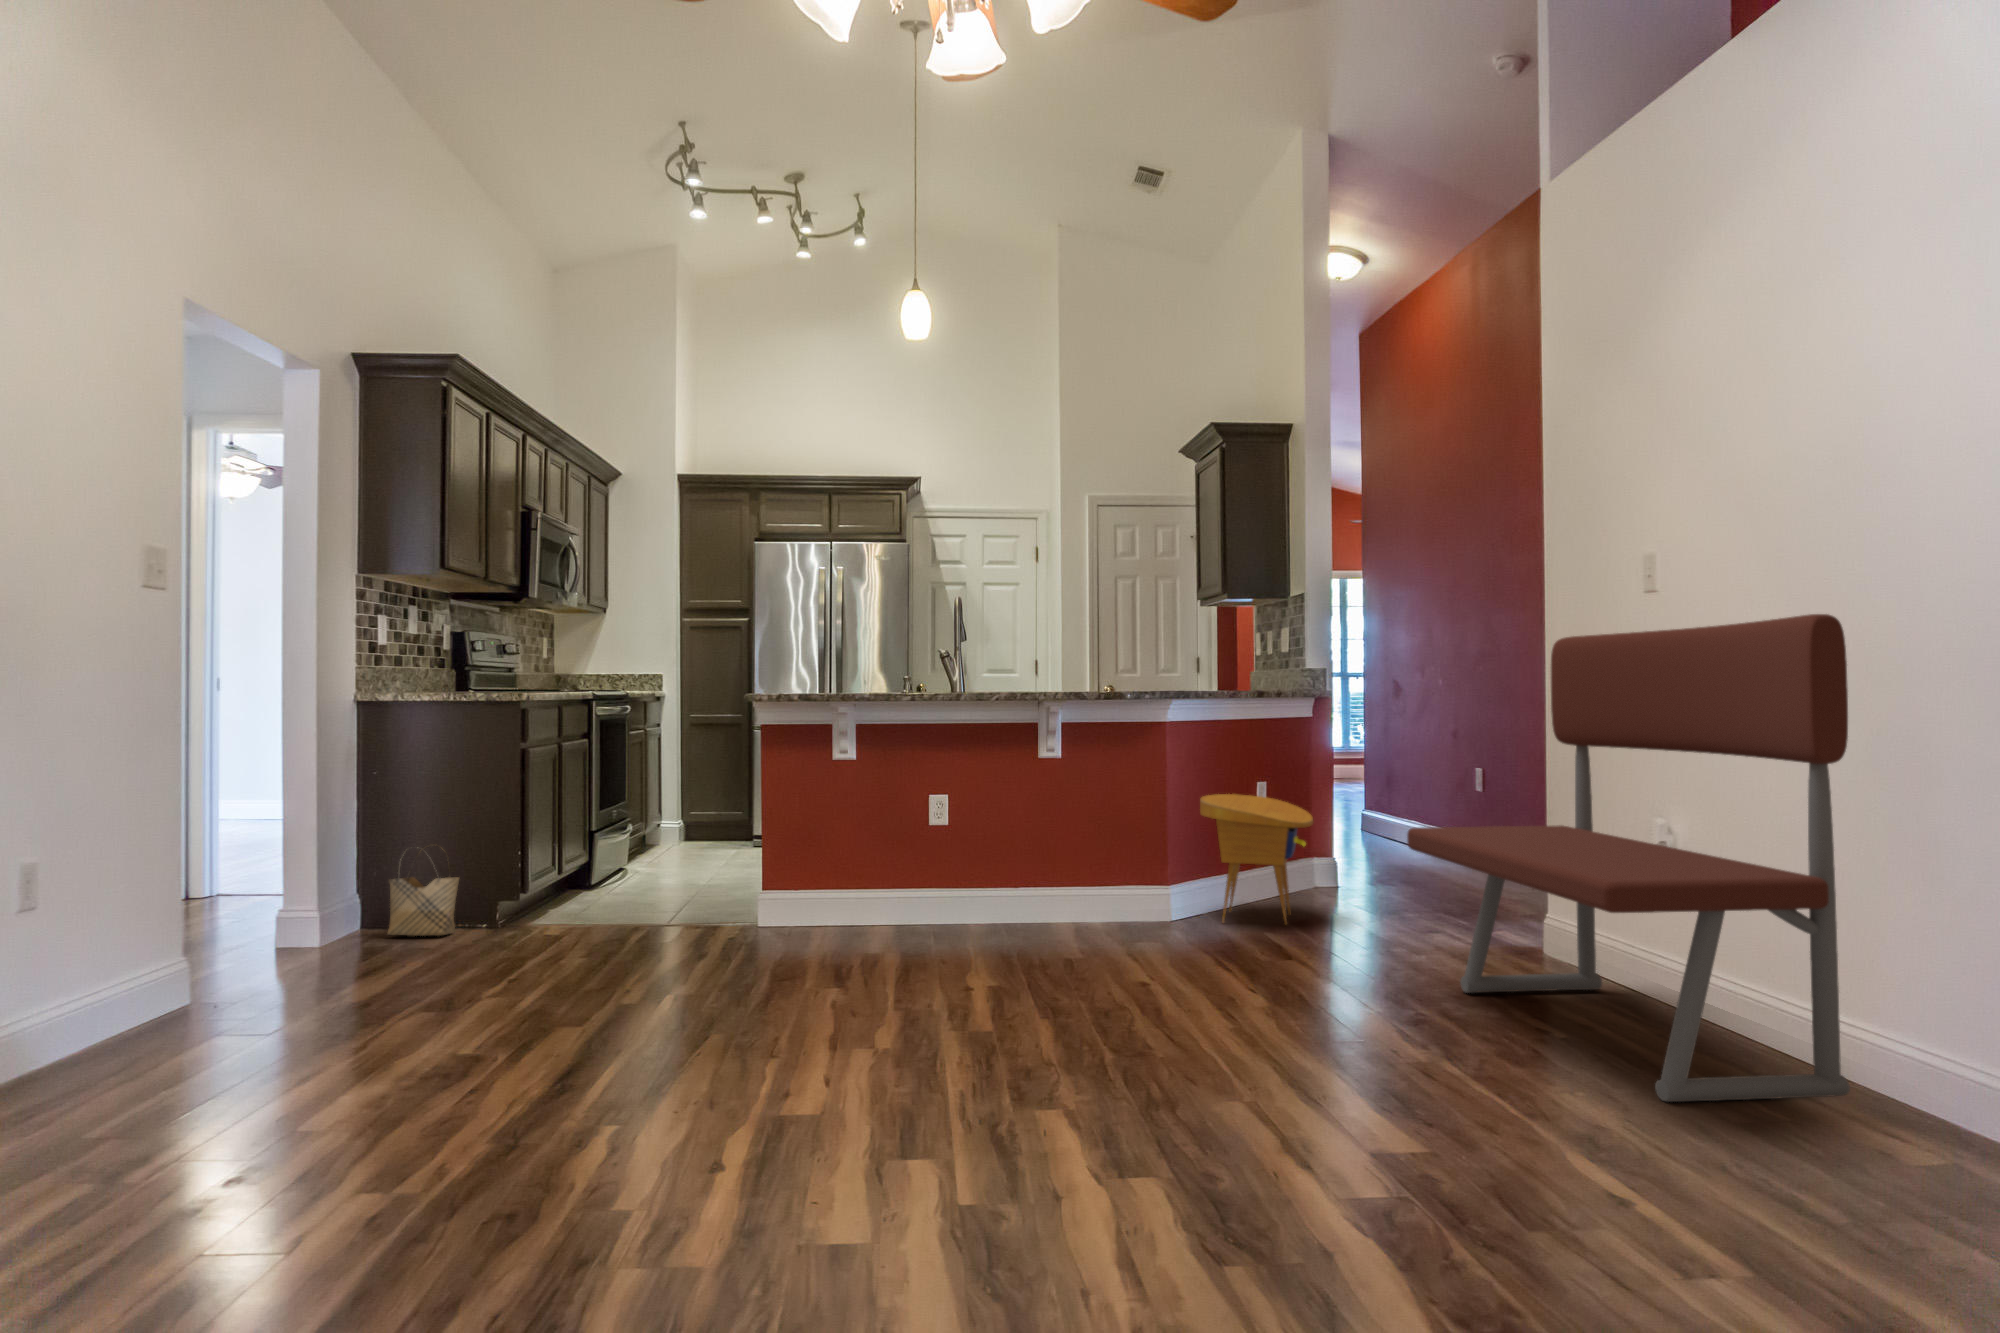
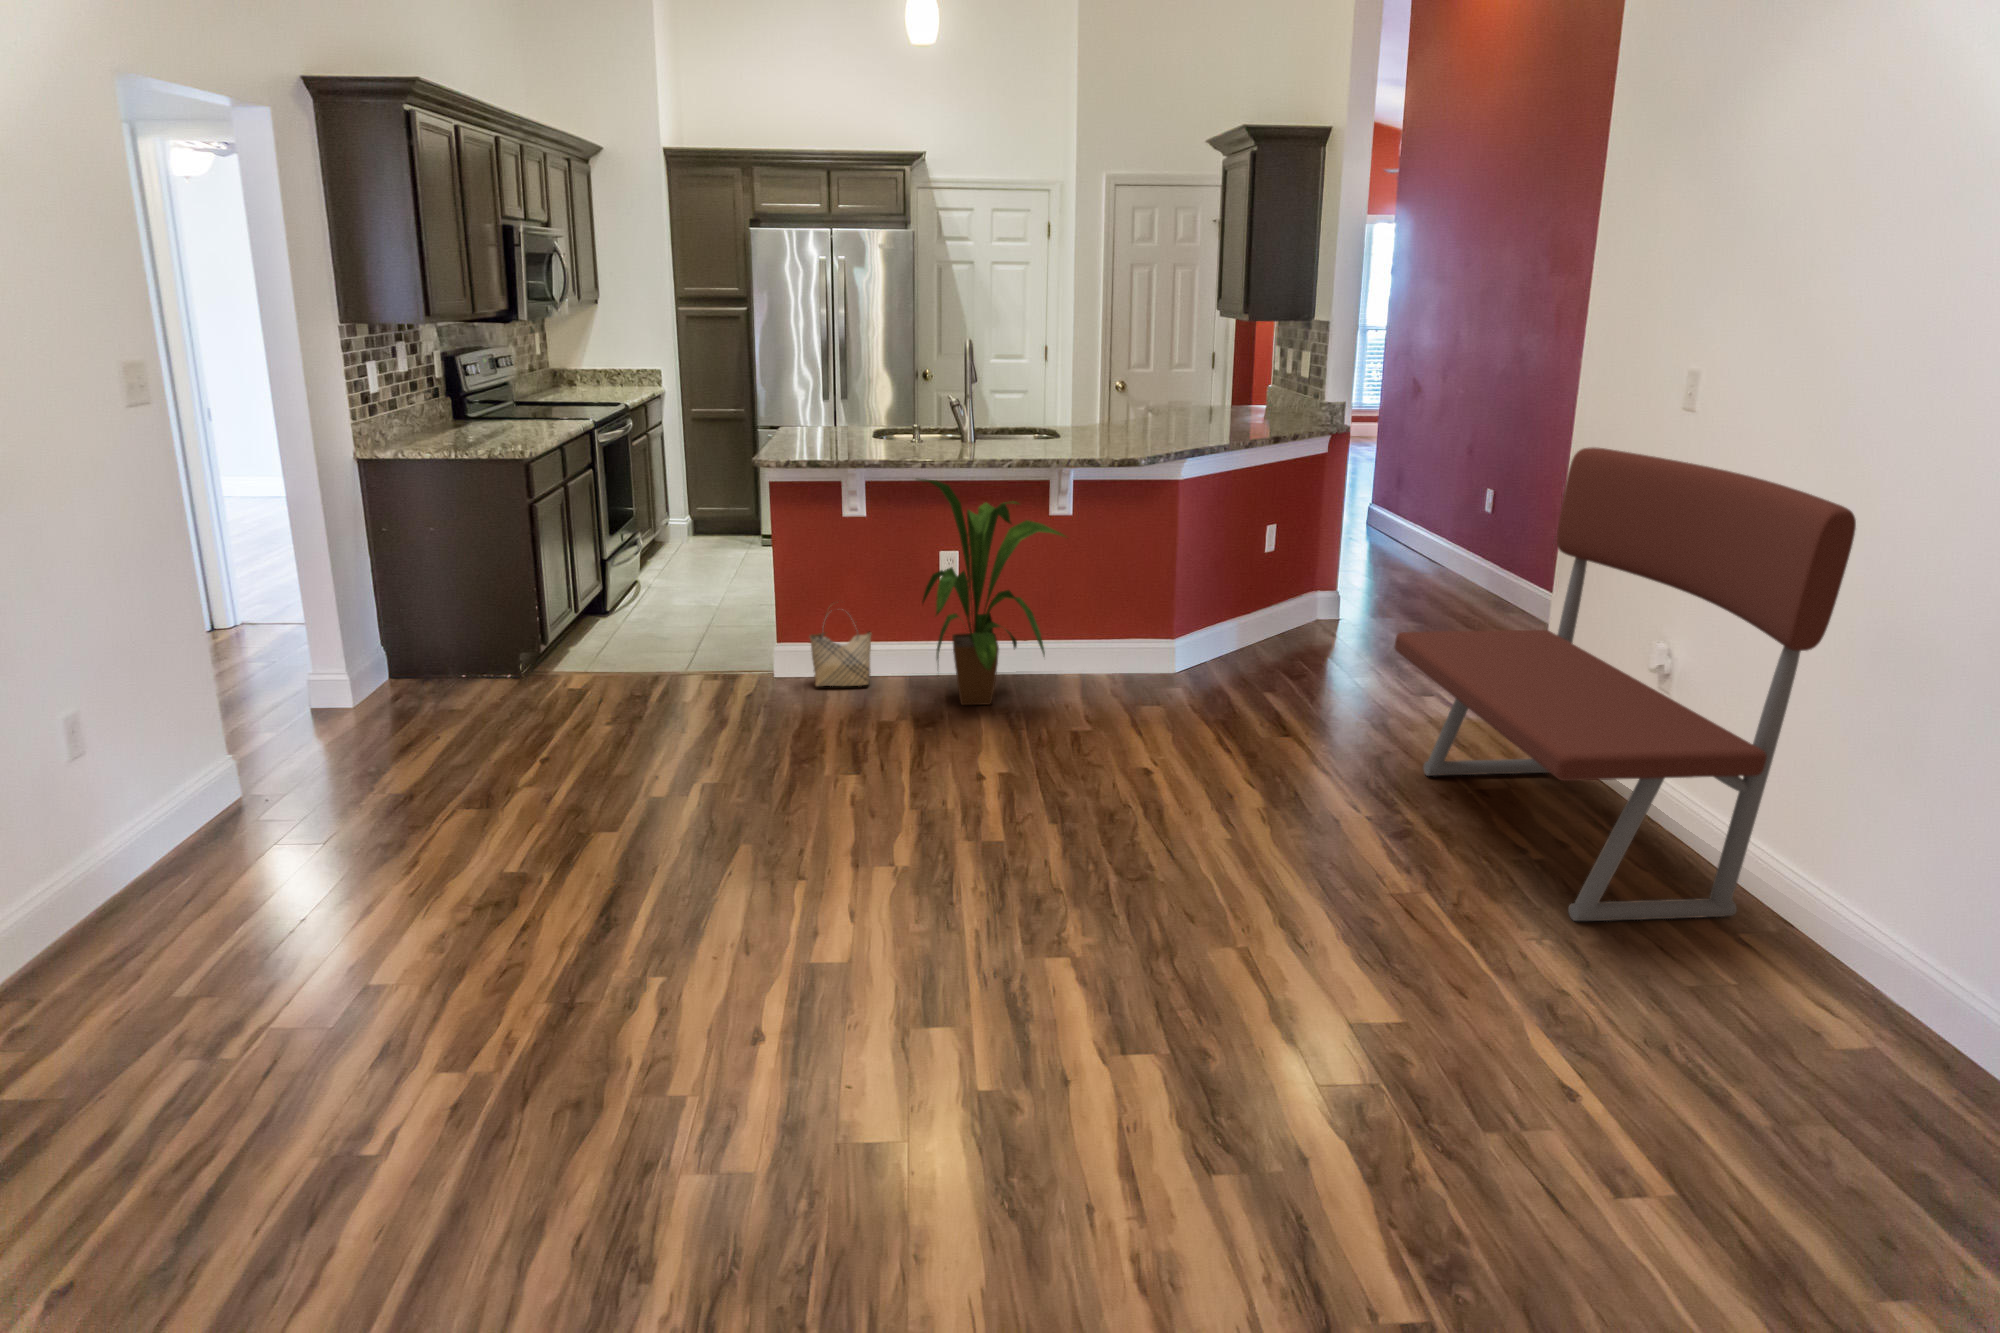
house plant: none [905,699,1061,948] -> present [918,479,1065,705]
side table: present [1200,794,1313,924] -> none [1203,546,1312,676]
woven basket: present [388,850,459,936] -> present [809,603,872,686]

